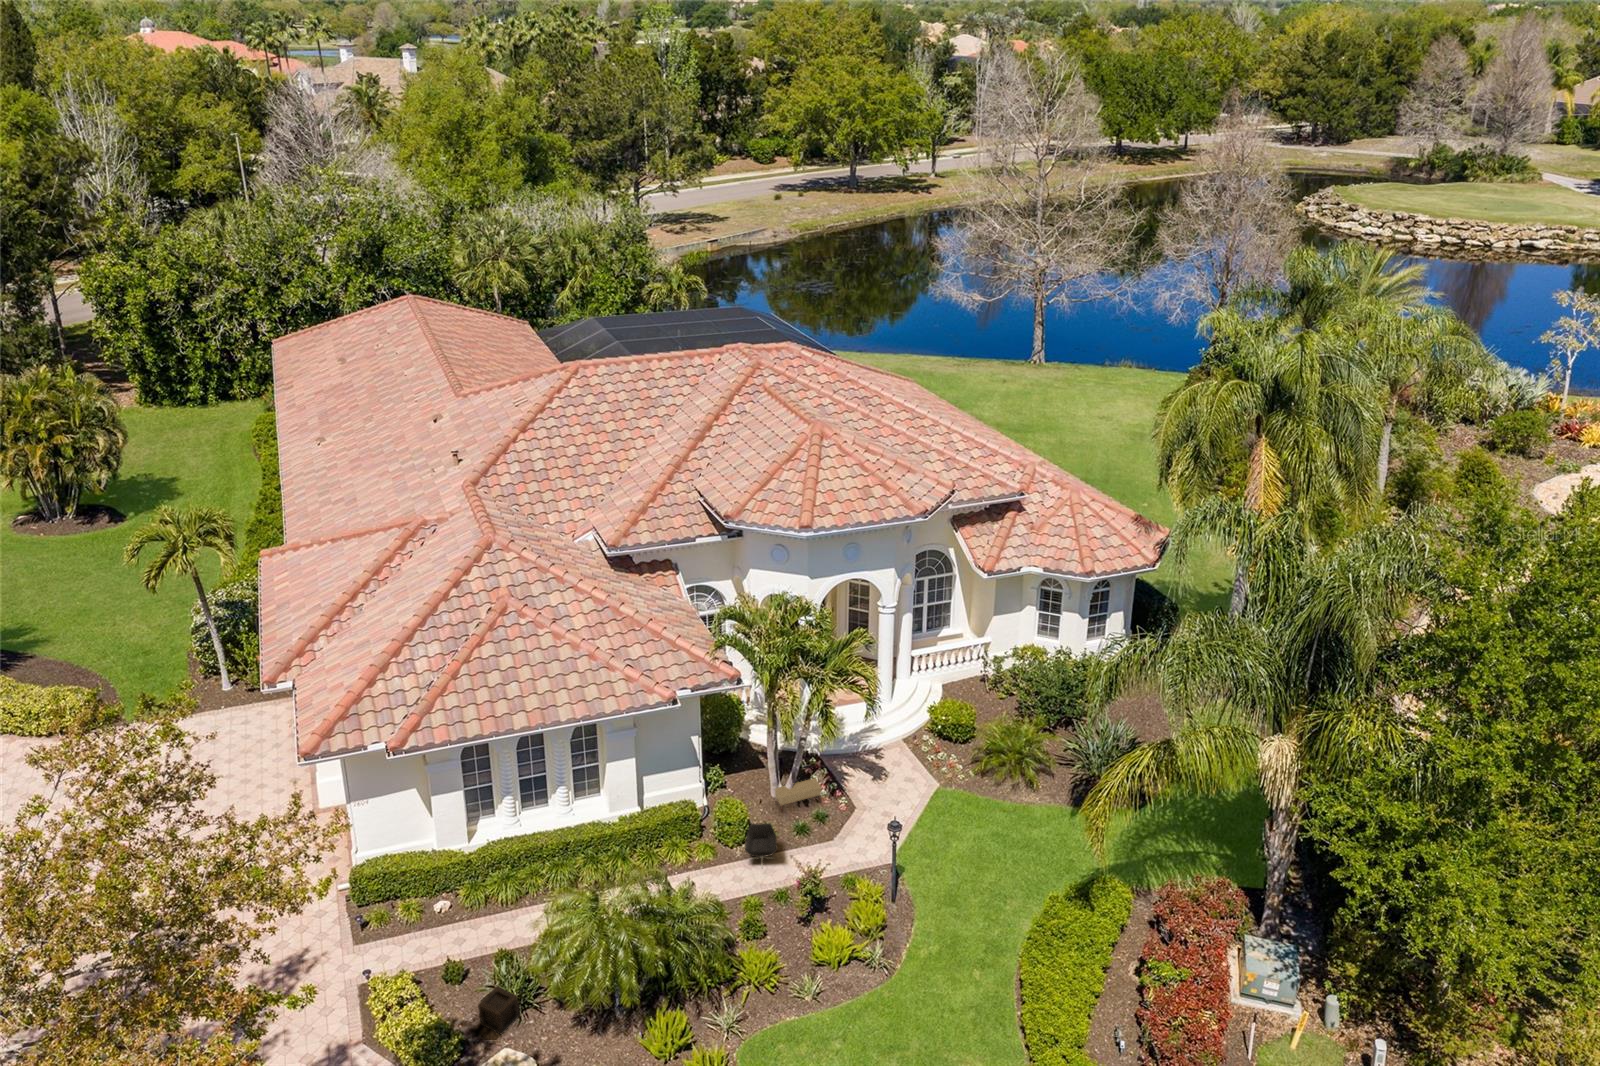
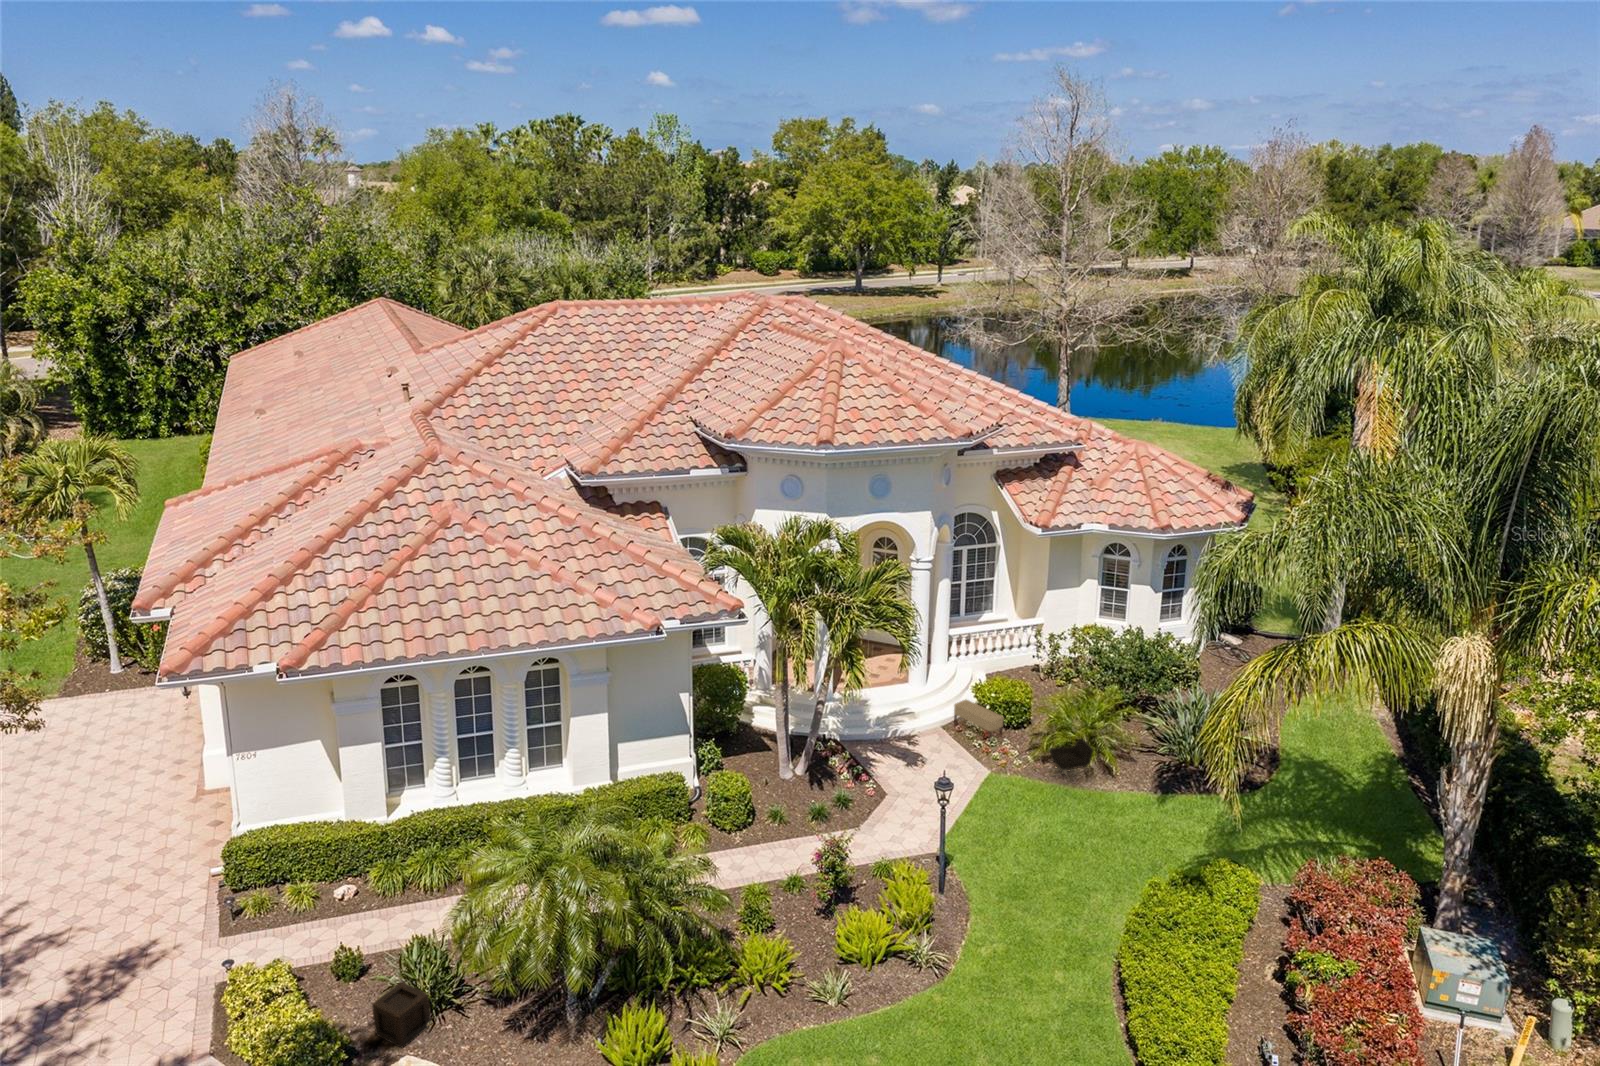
bench: present [775,778,821,811] -> present [954,700,1004,740]
lounge chair: present [745,823,778,867] -> present [1050,739,1094,778]

